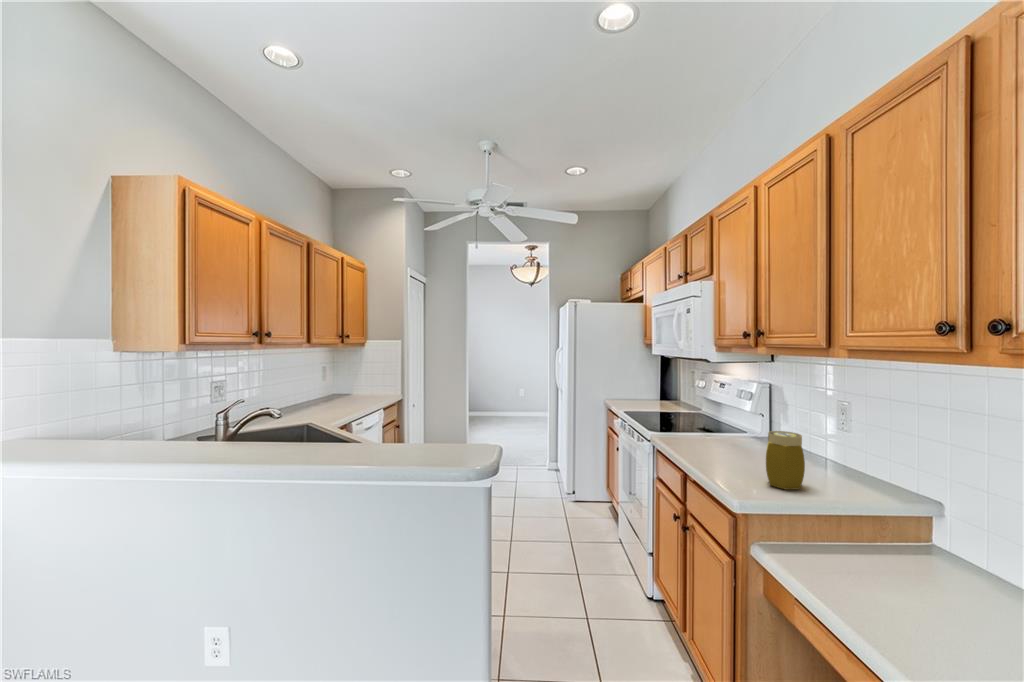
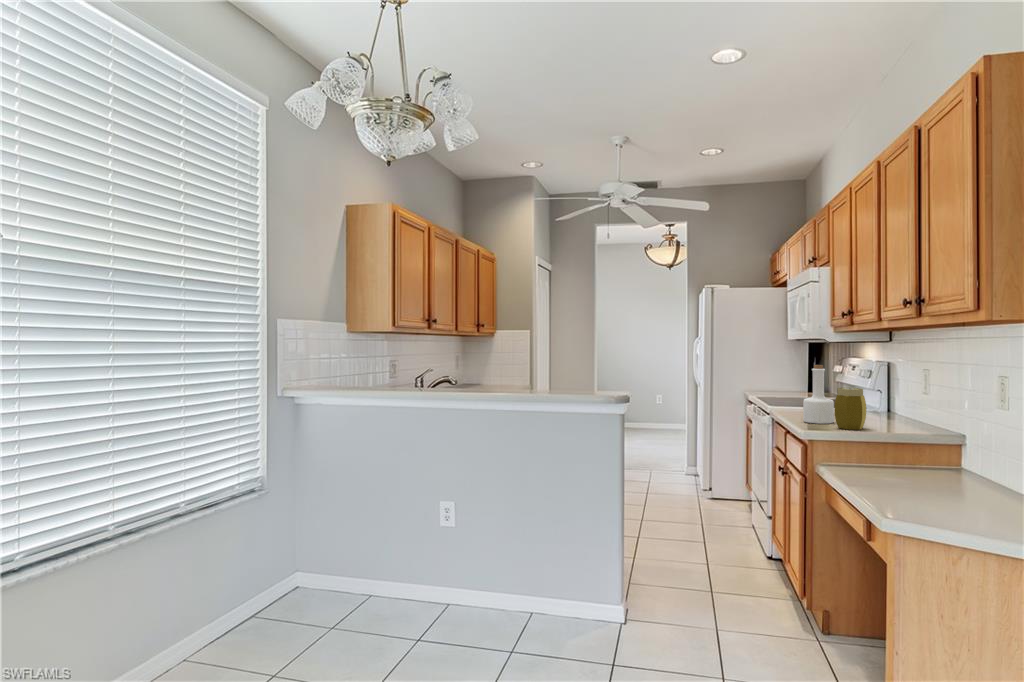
bottle: none [711,397,749,472] -> present [803,365,834,424]

